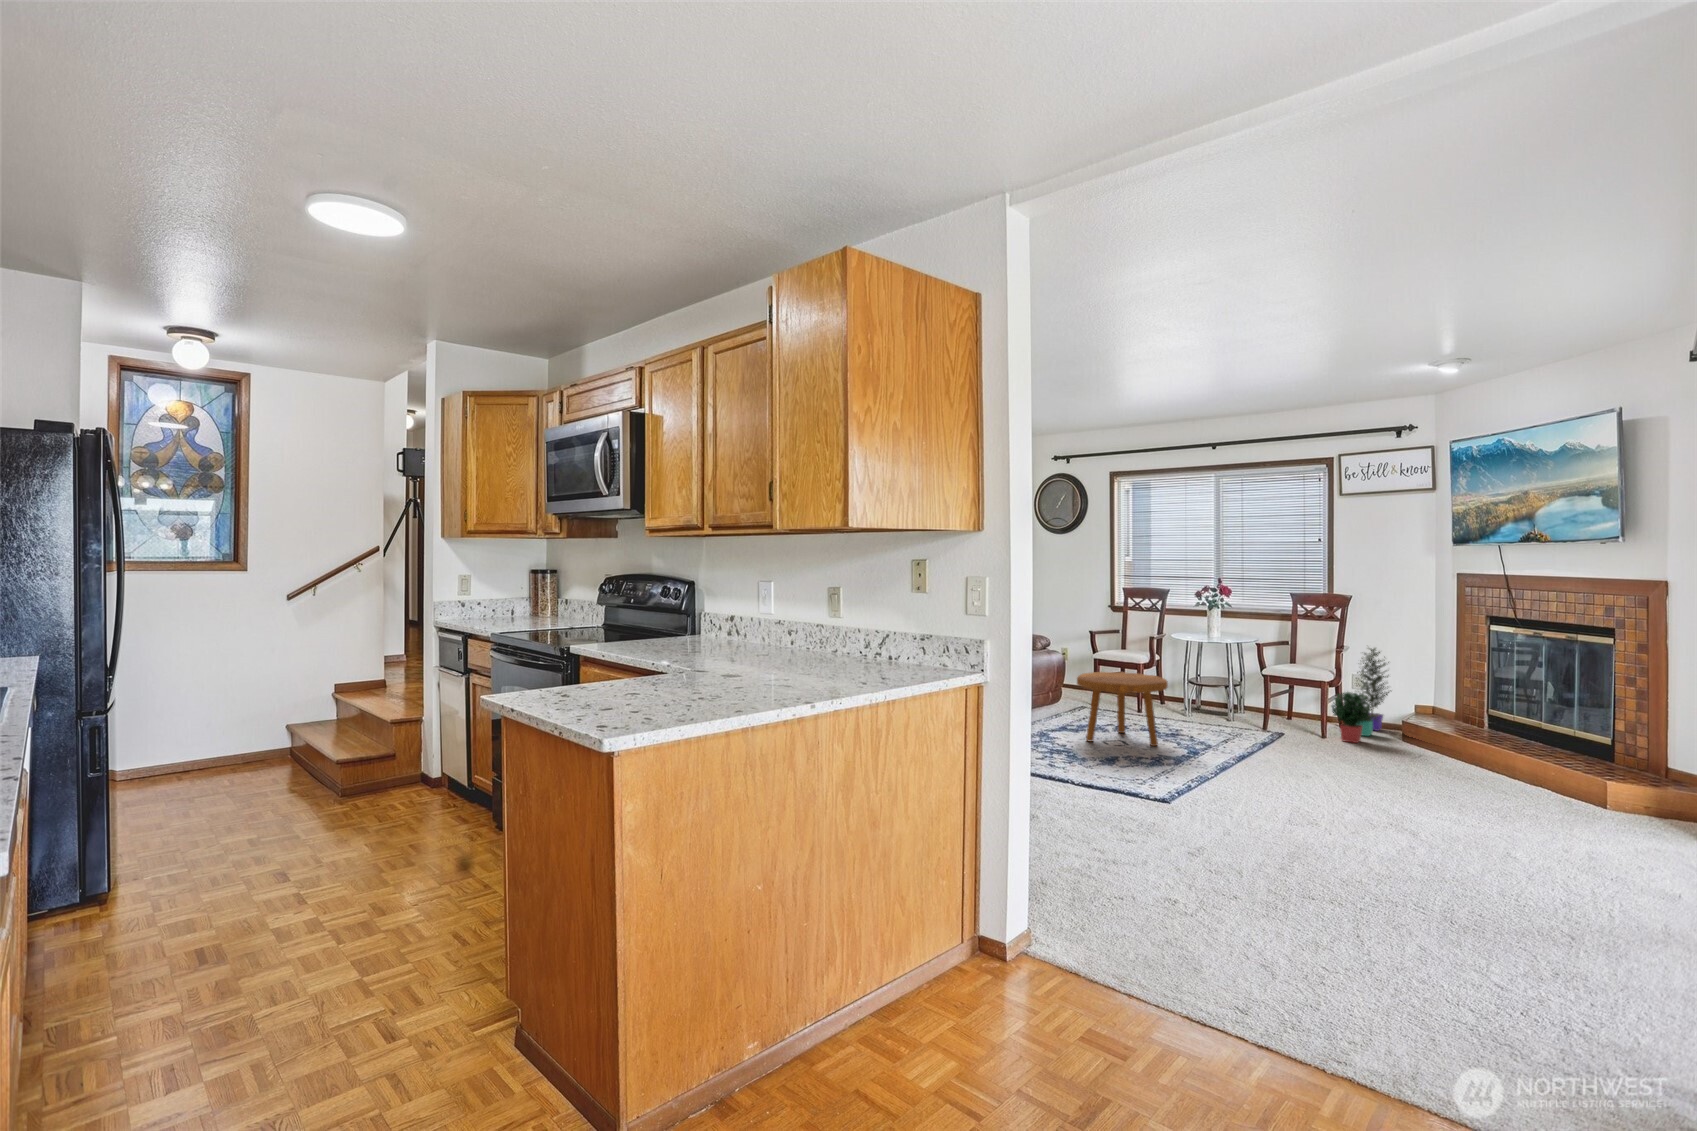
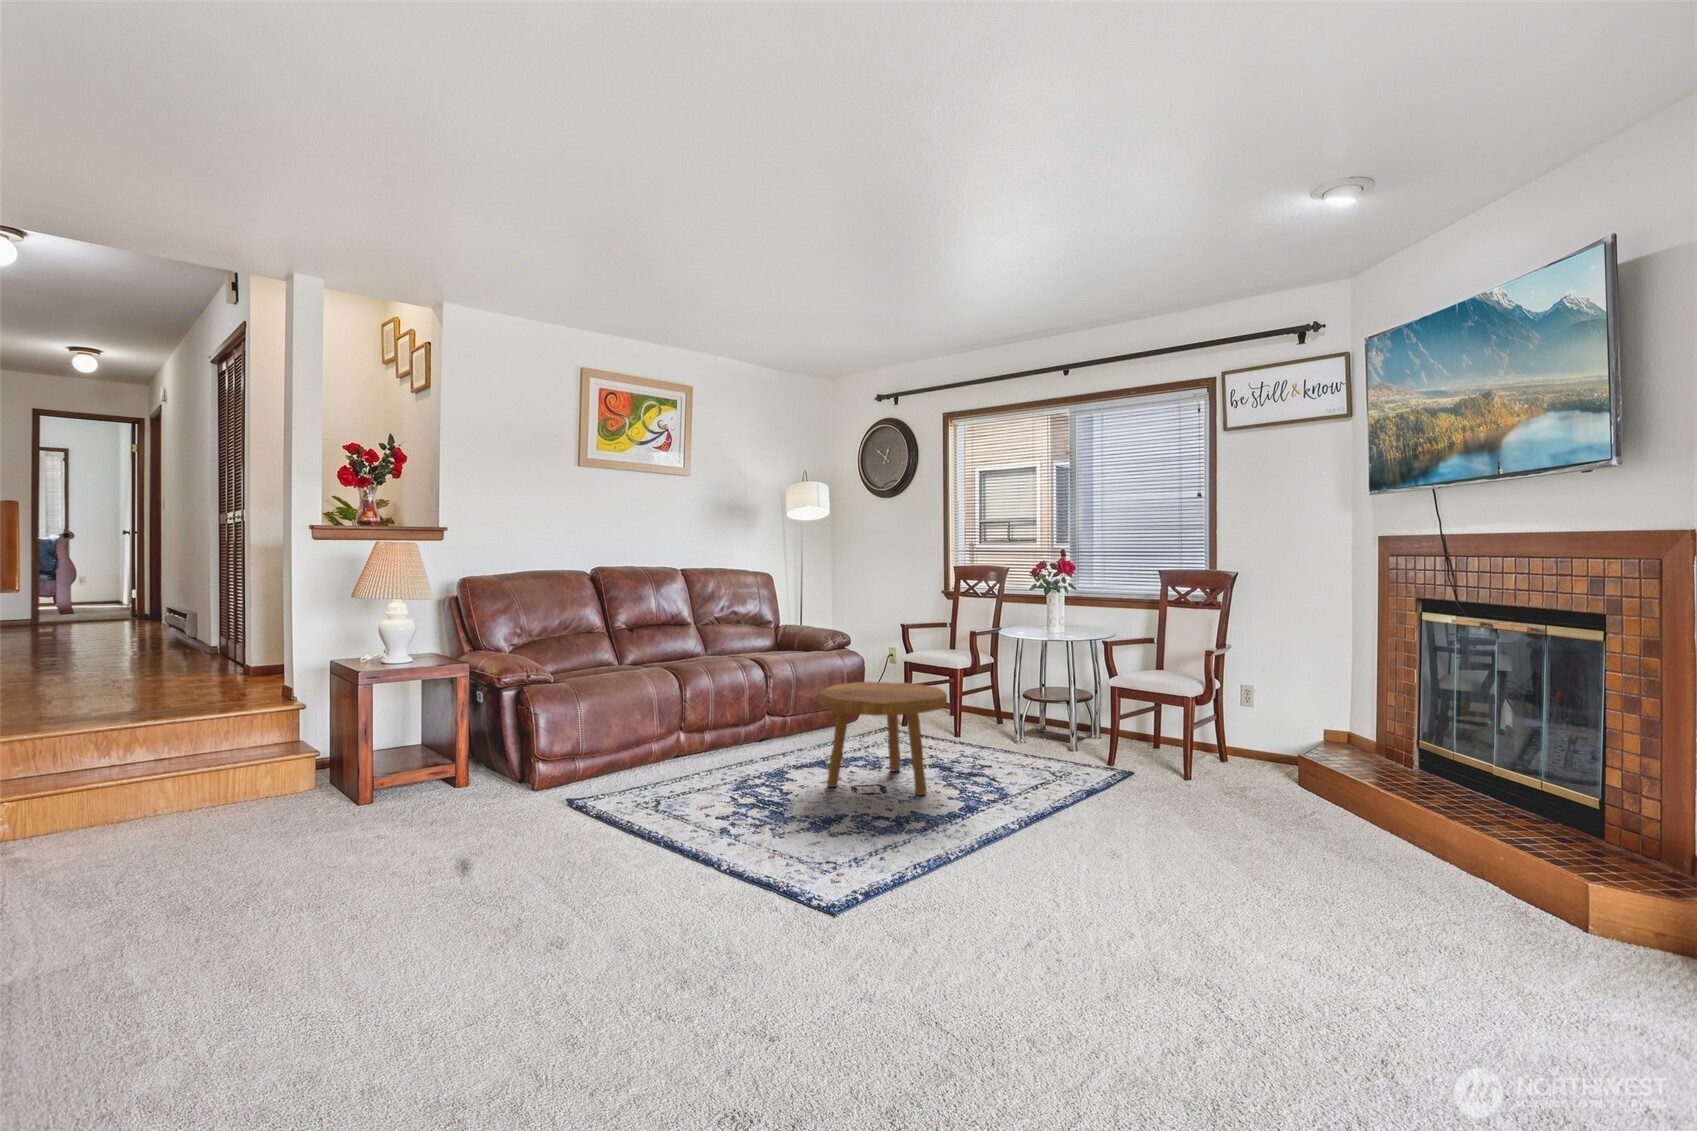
potted plant: present [1332,648,1391,743] -> none [1191,643,1291,789]

